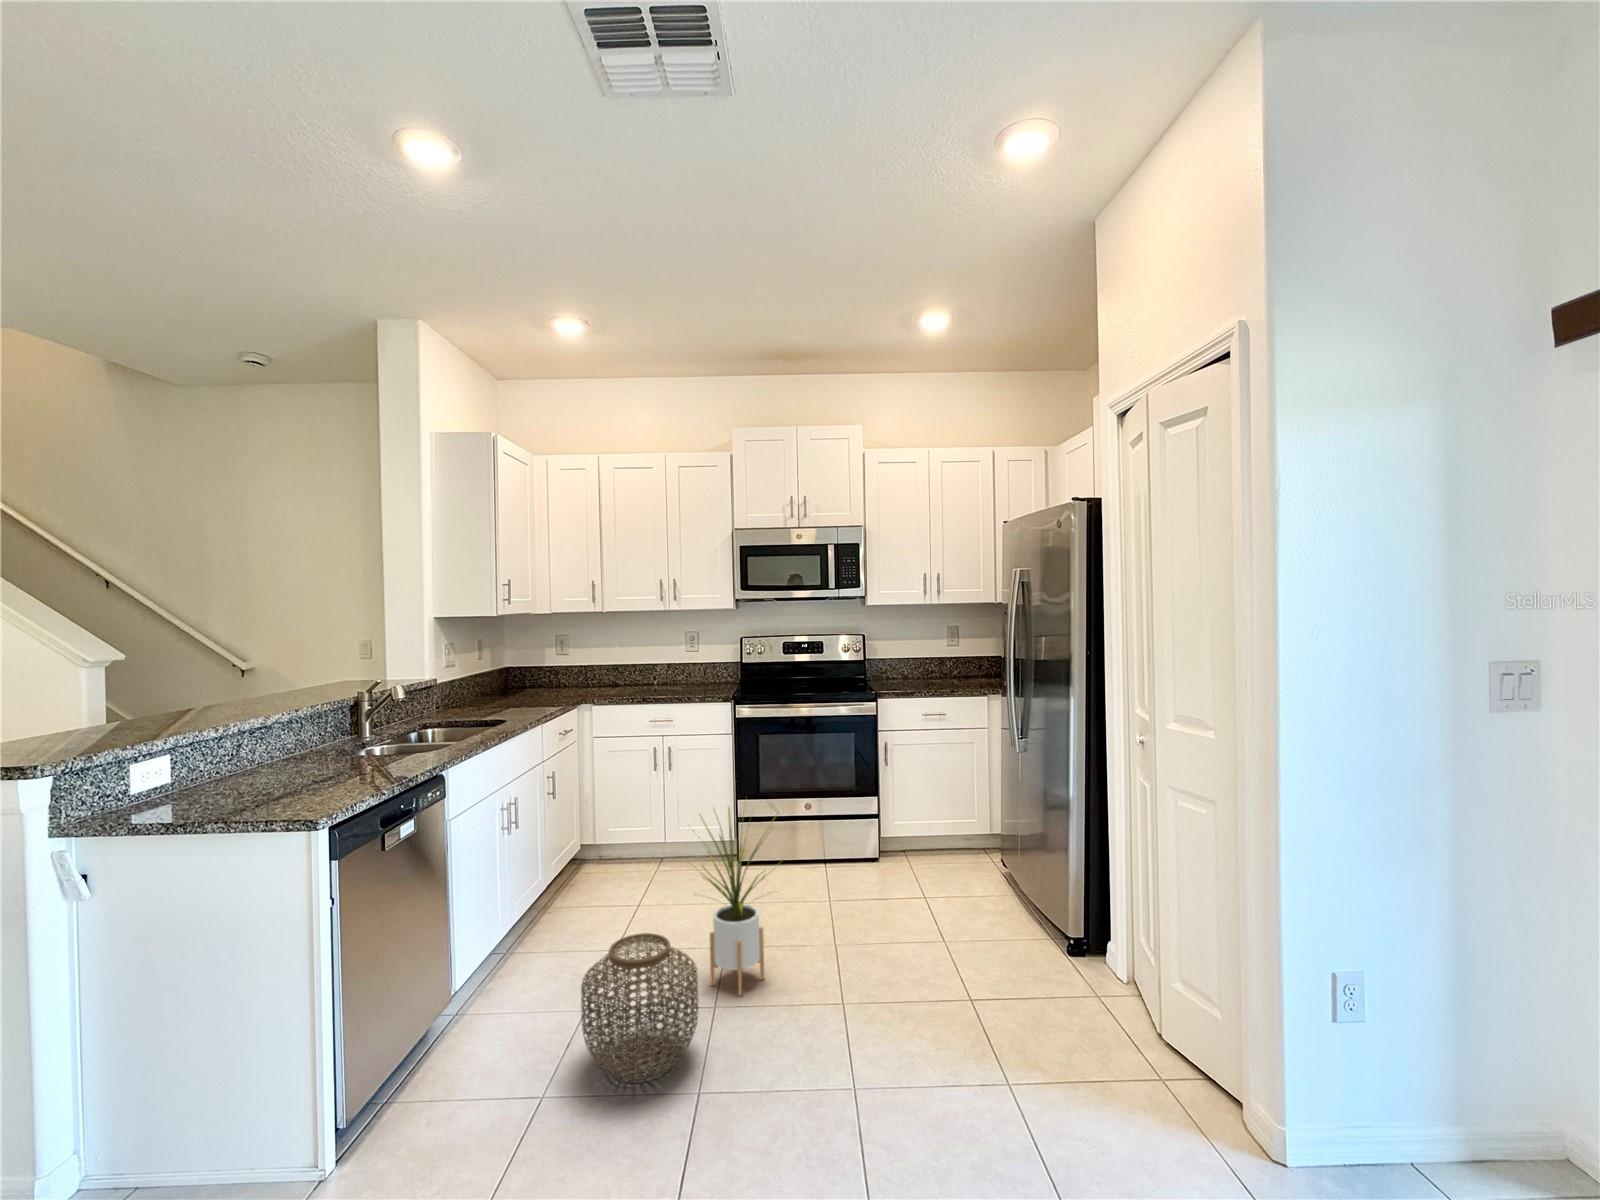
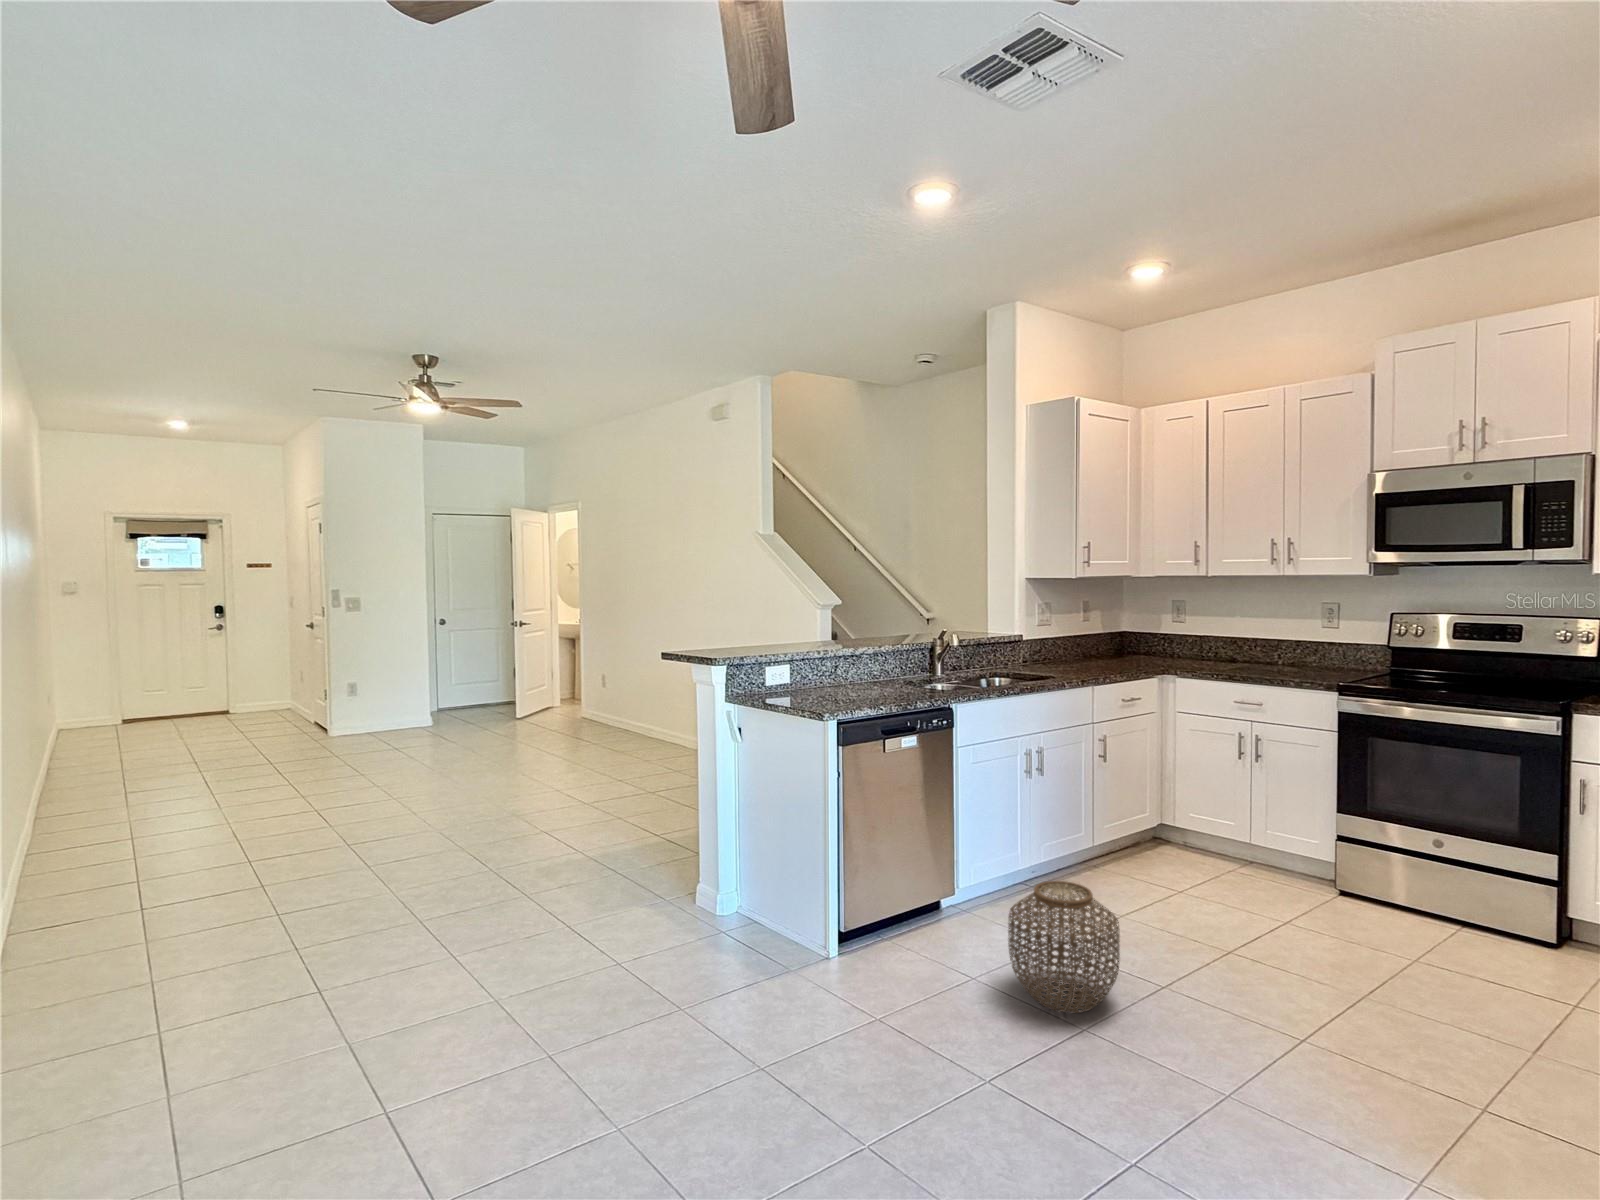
house plant: present [703,807,773,996] -> none [1156,784,1275,997]

